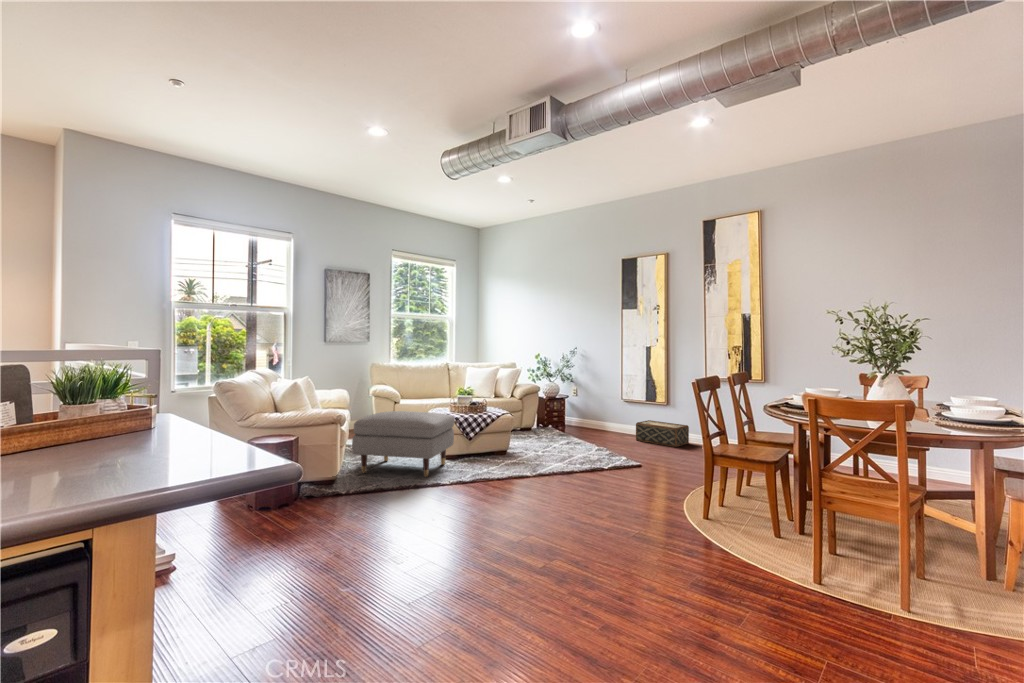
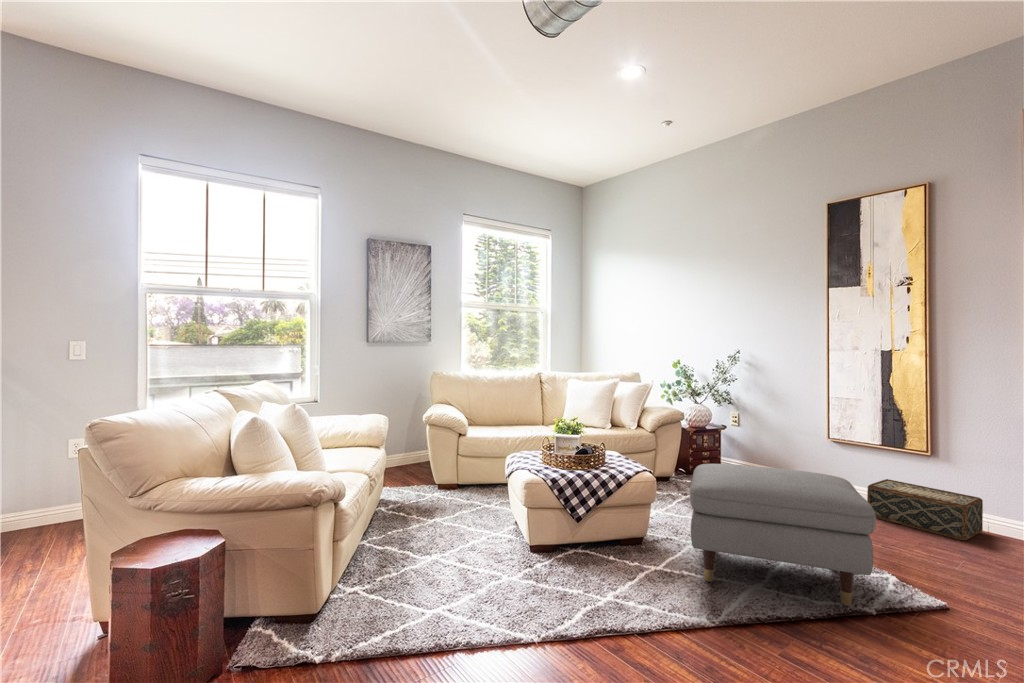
ottoman: present [352,411,455,477] -> present [690,464,876,606]

